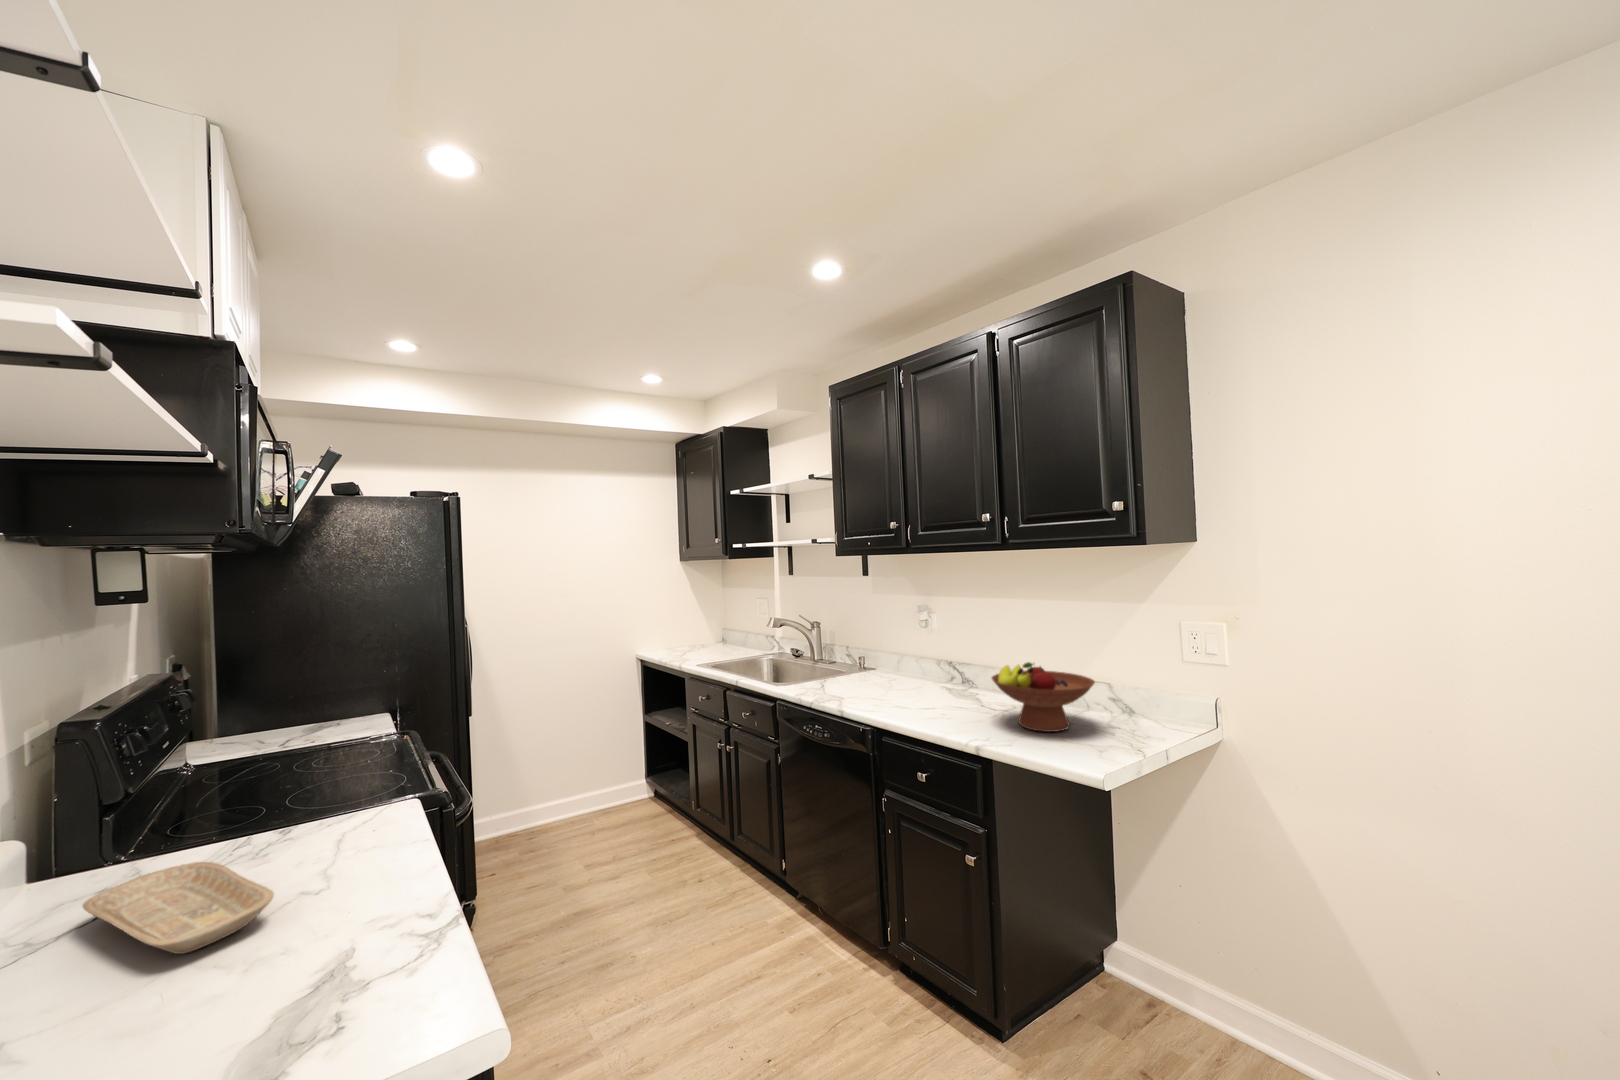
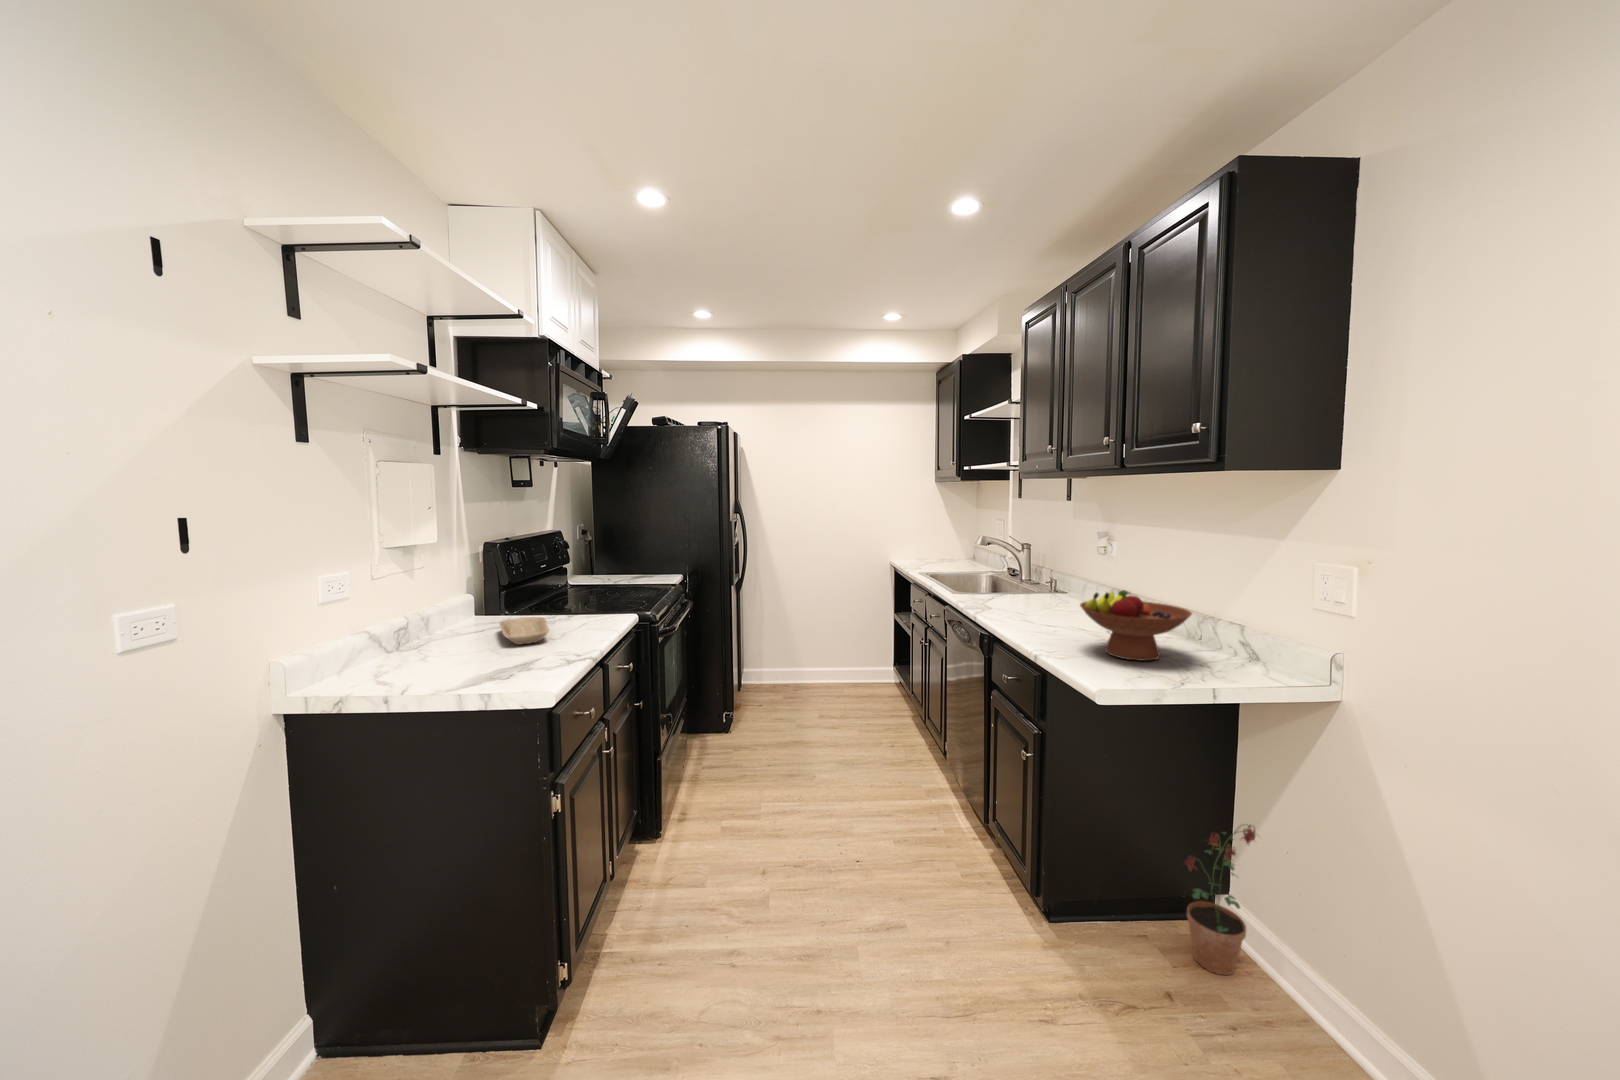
potted plant: none [1102,866,1163,1028] -> present [1185,825,1256,975]

